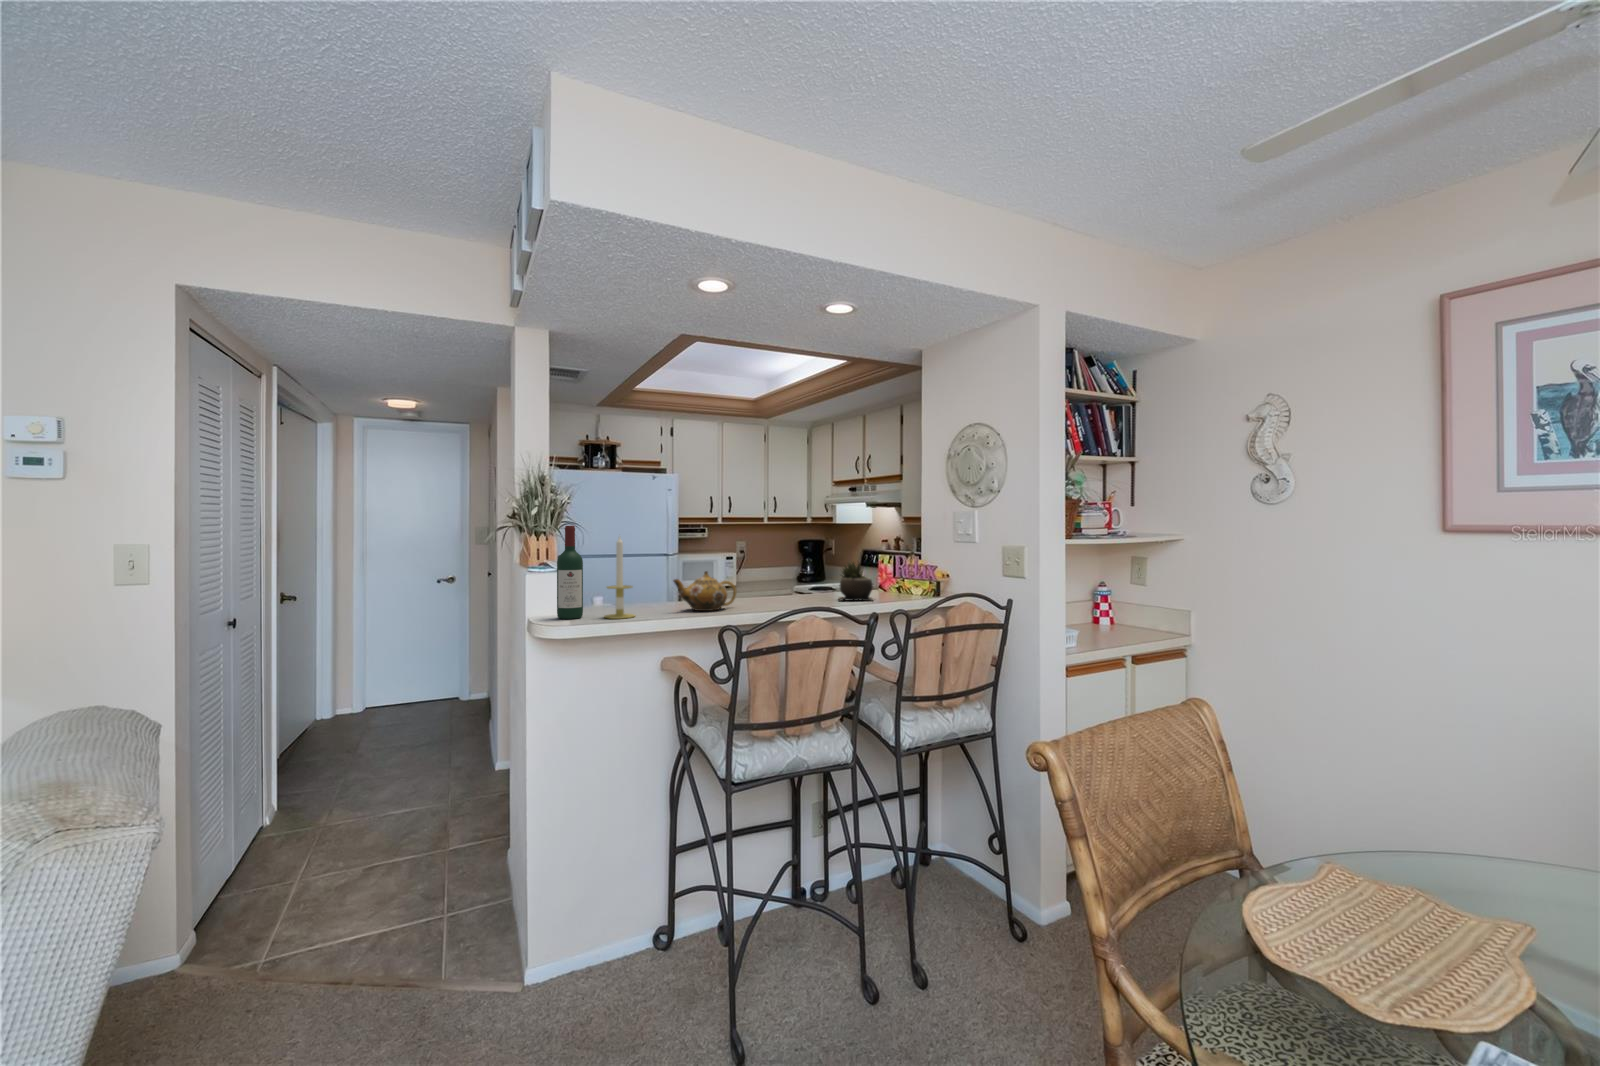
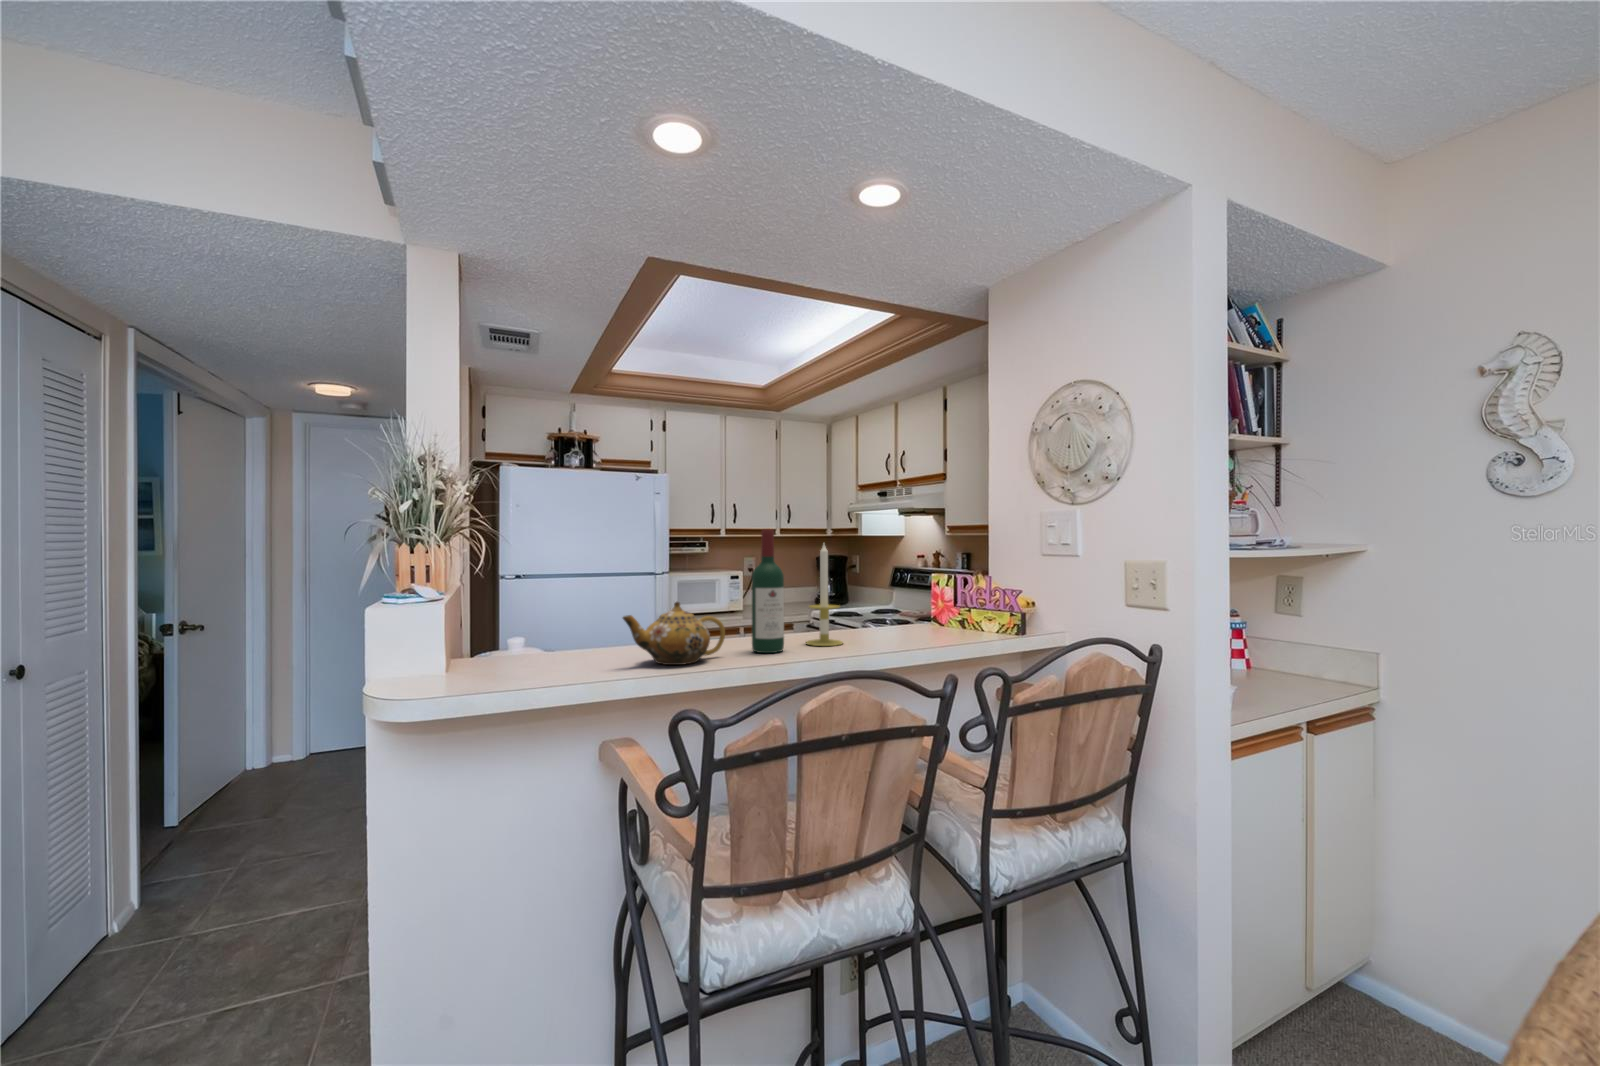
wine bottle: present [557,526,583,619] -> present [752,529,784,653]
candle: present [604,537,635,619] -> present [806,543,843,646]
succulent plant: present [838,563,873,601] -> none [877,584,933,644]

